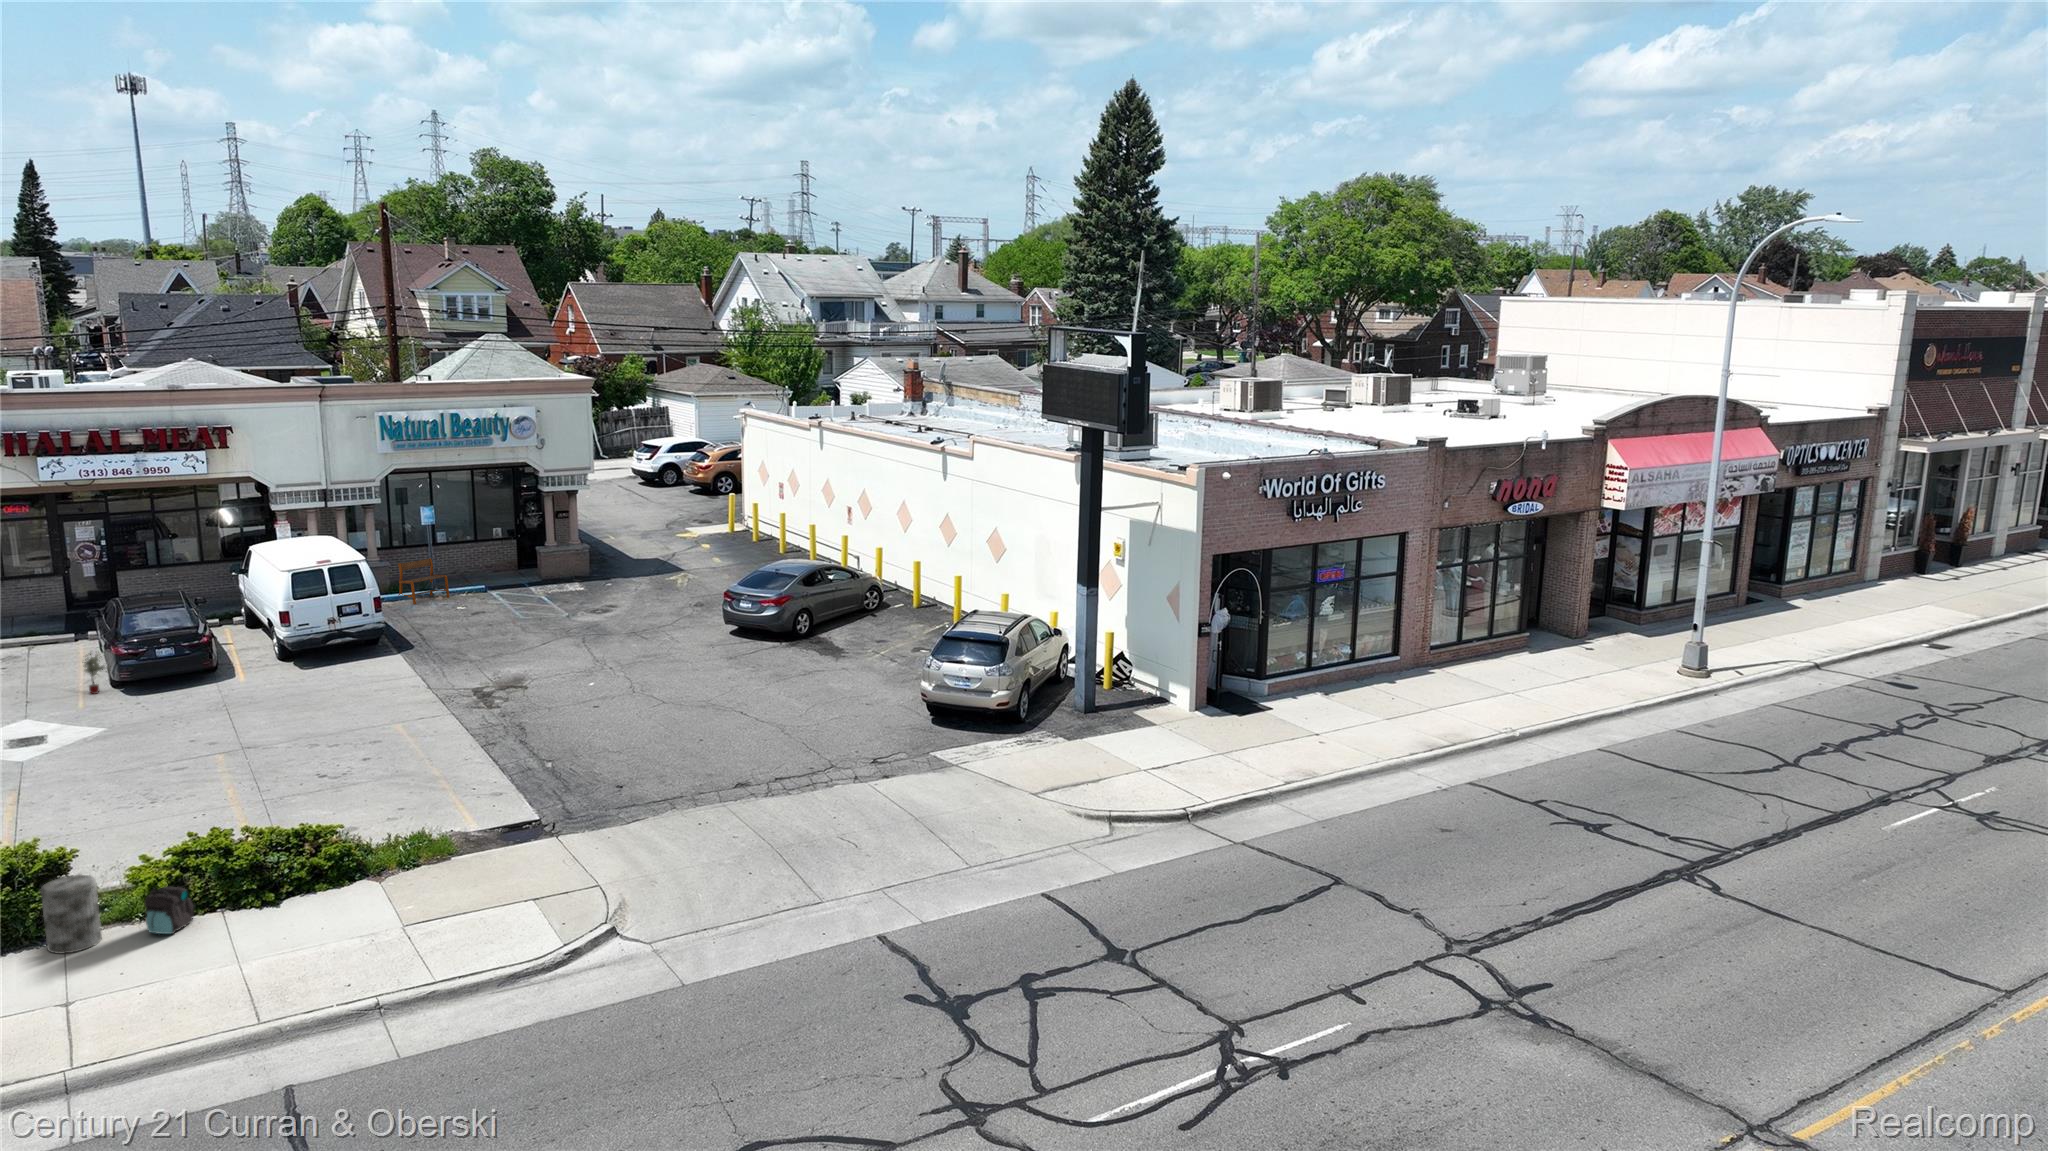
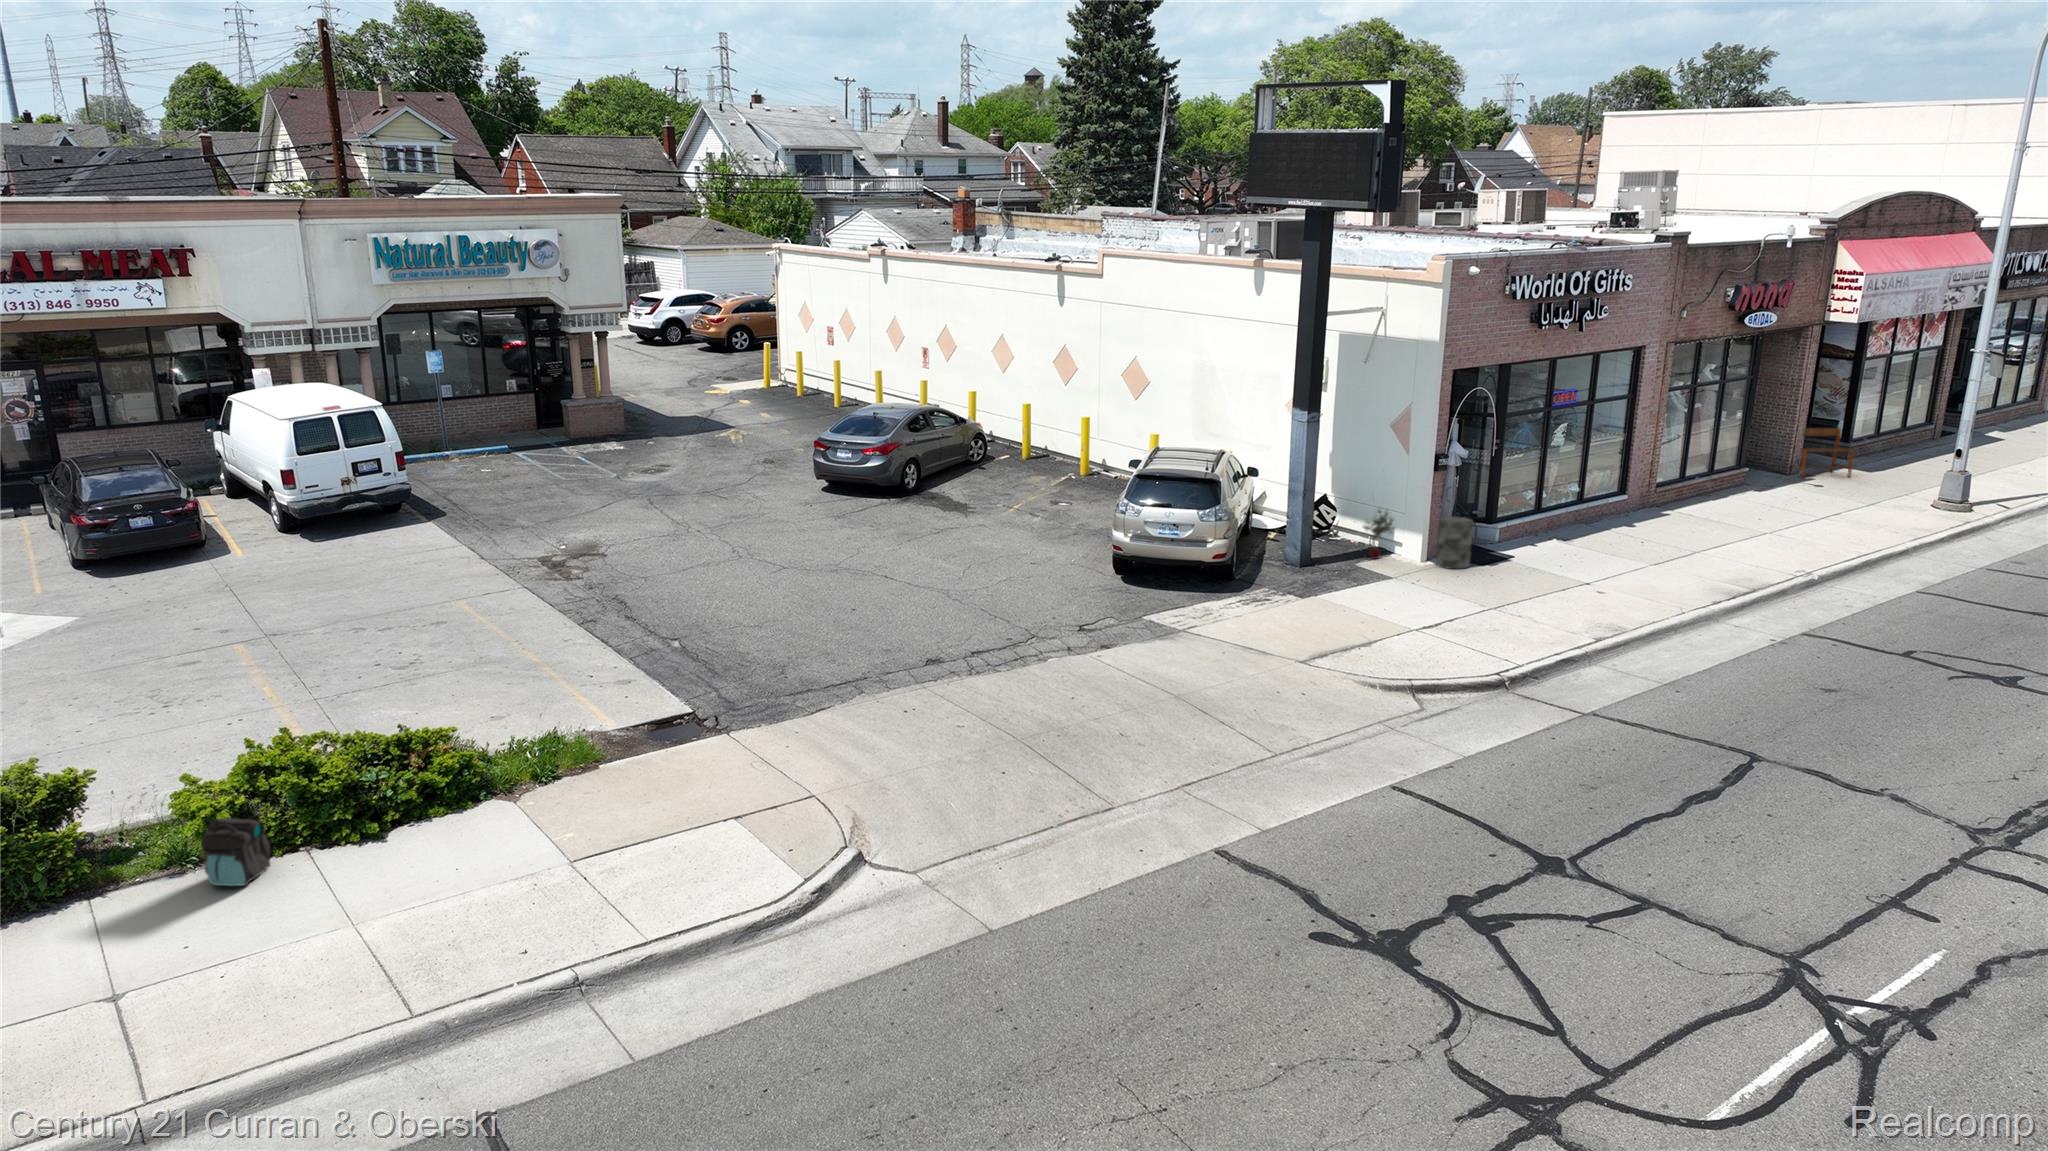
bench: present [398,558,450,604] -> present [1800,428,1853,477]
potted tree: present [85,653,109,694] -> present [1363,510,1393,559]
trash can: present [40,874,102,954] -> present [1436,516,1473,569]

